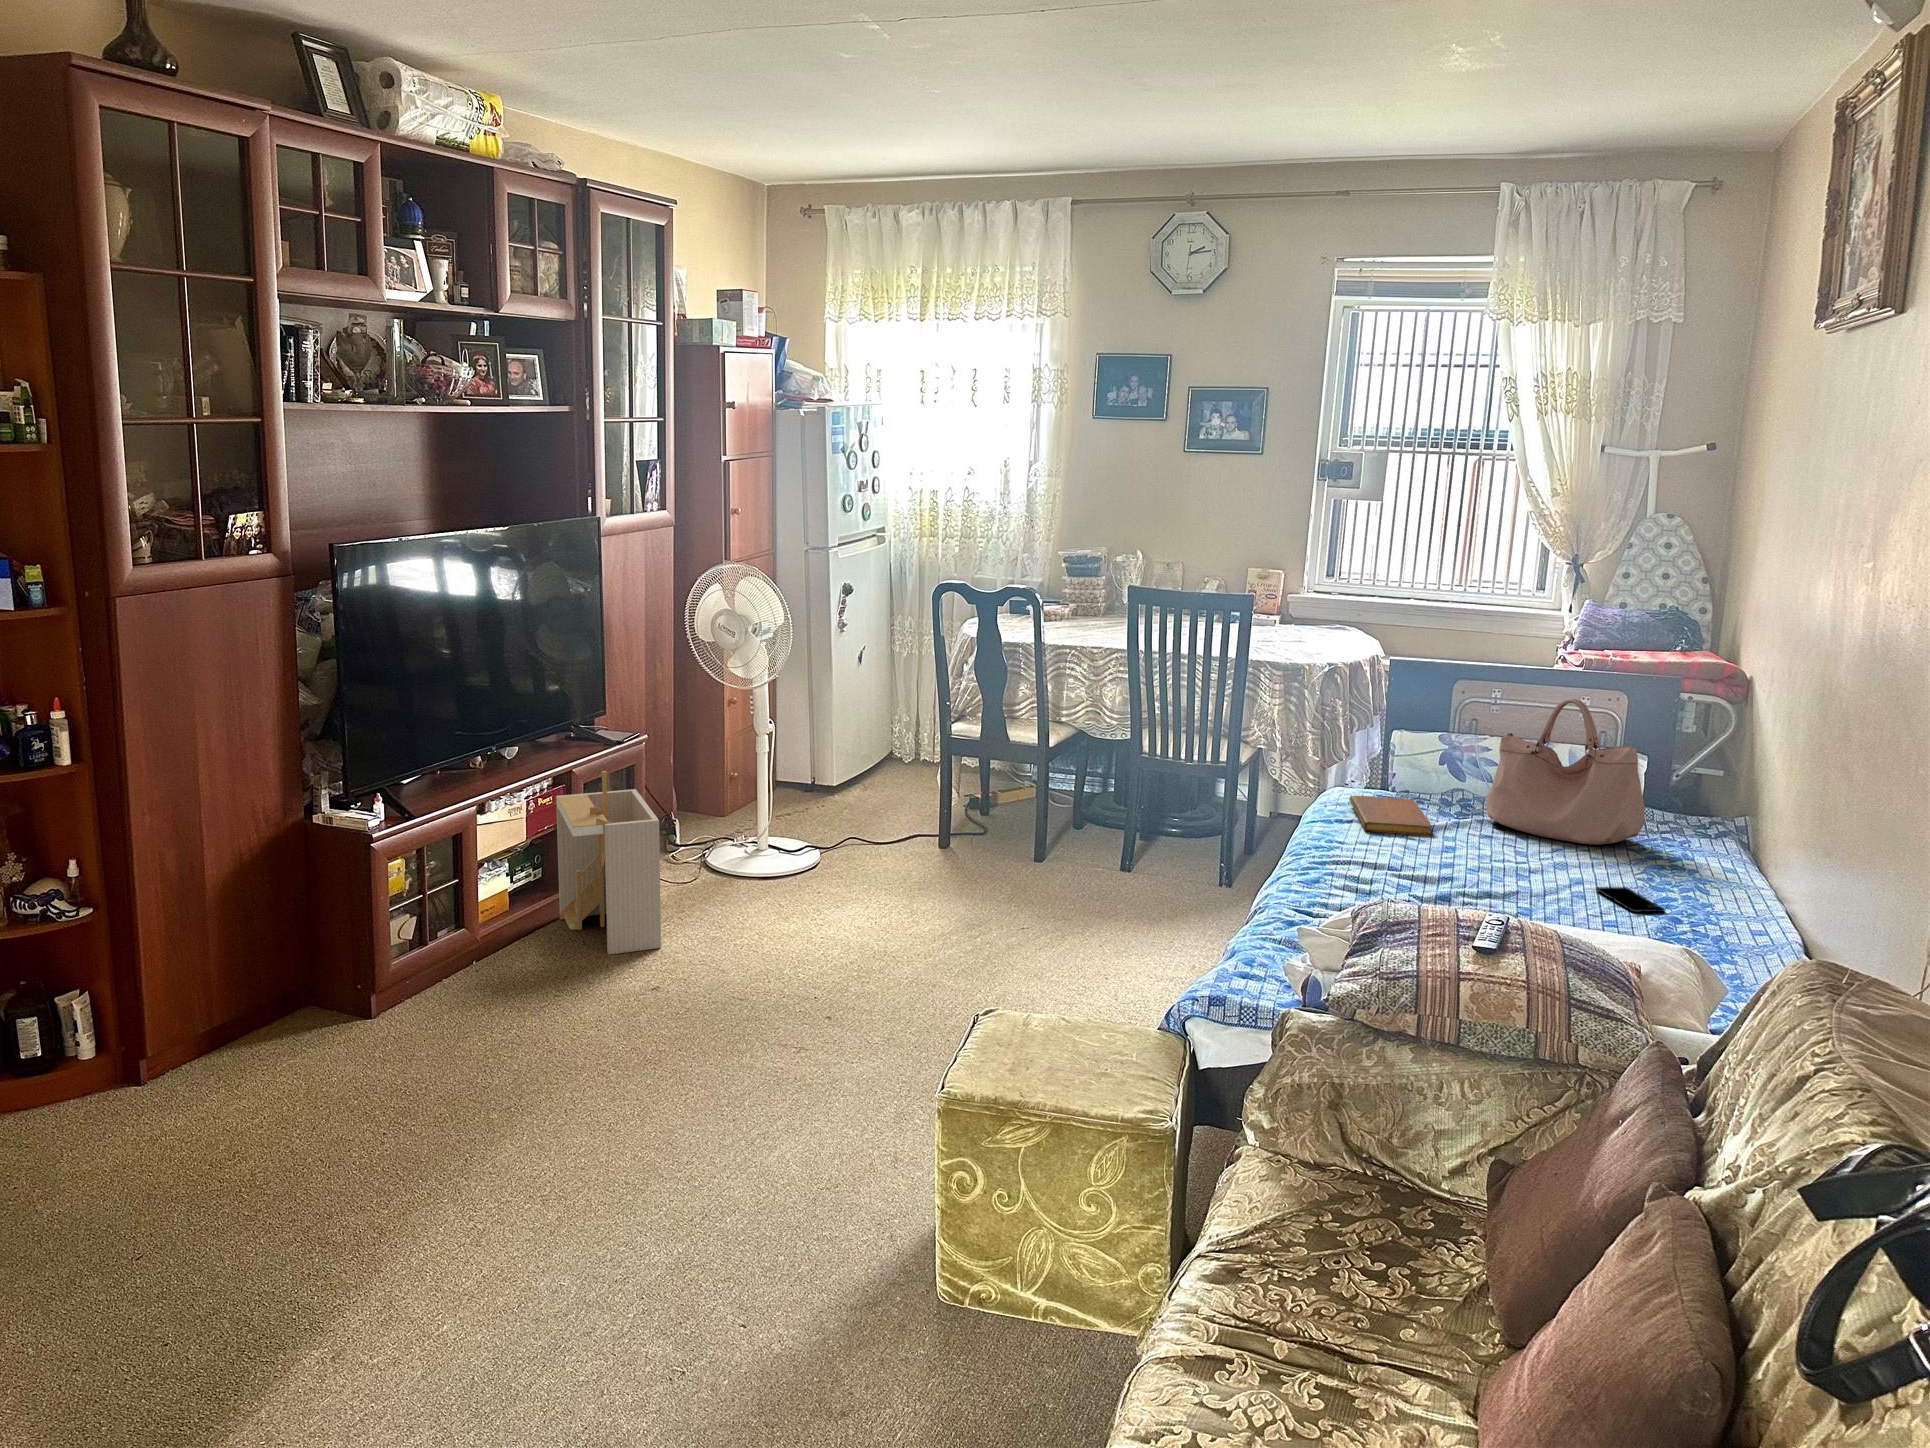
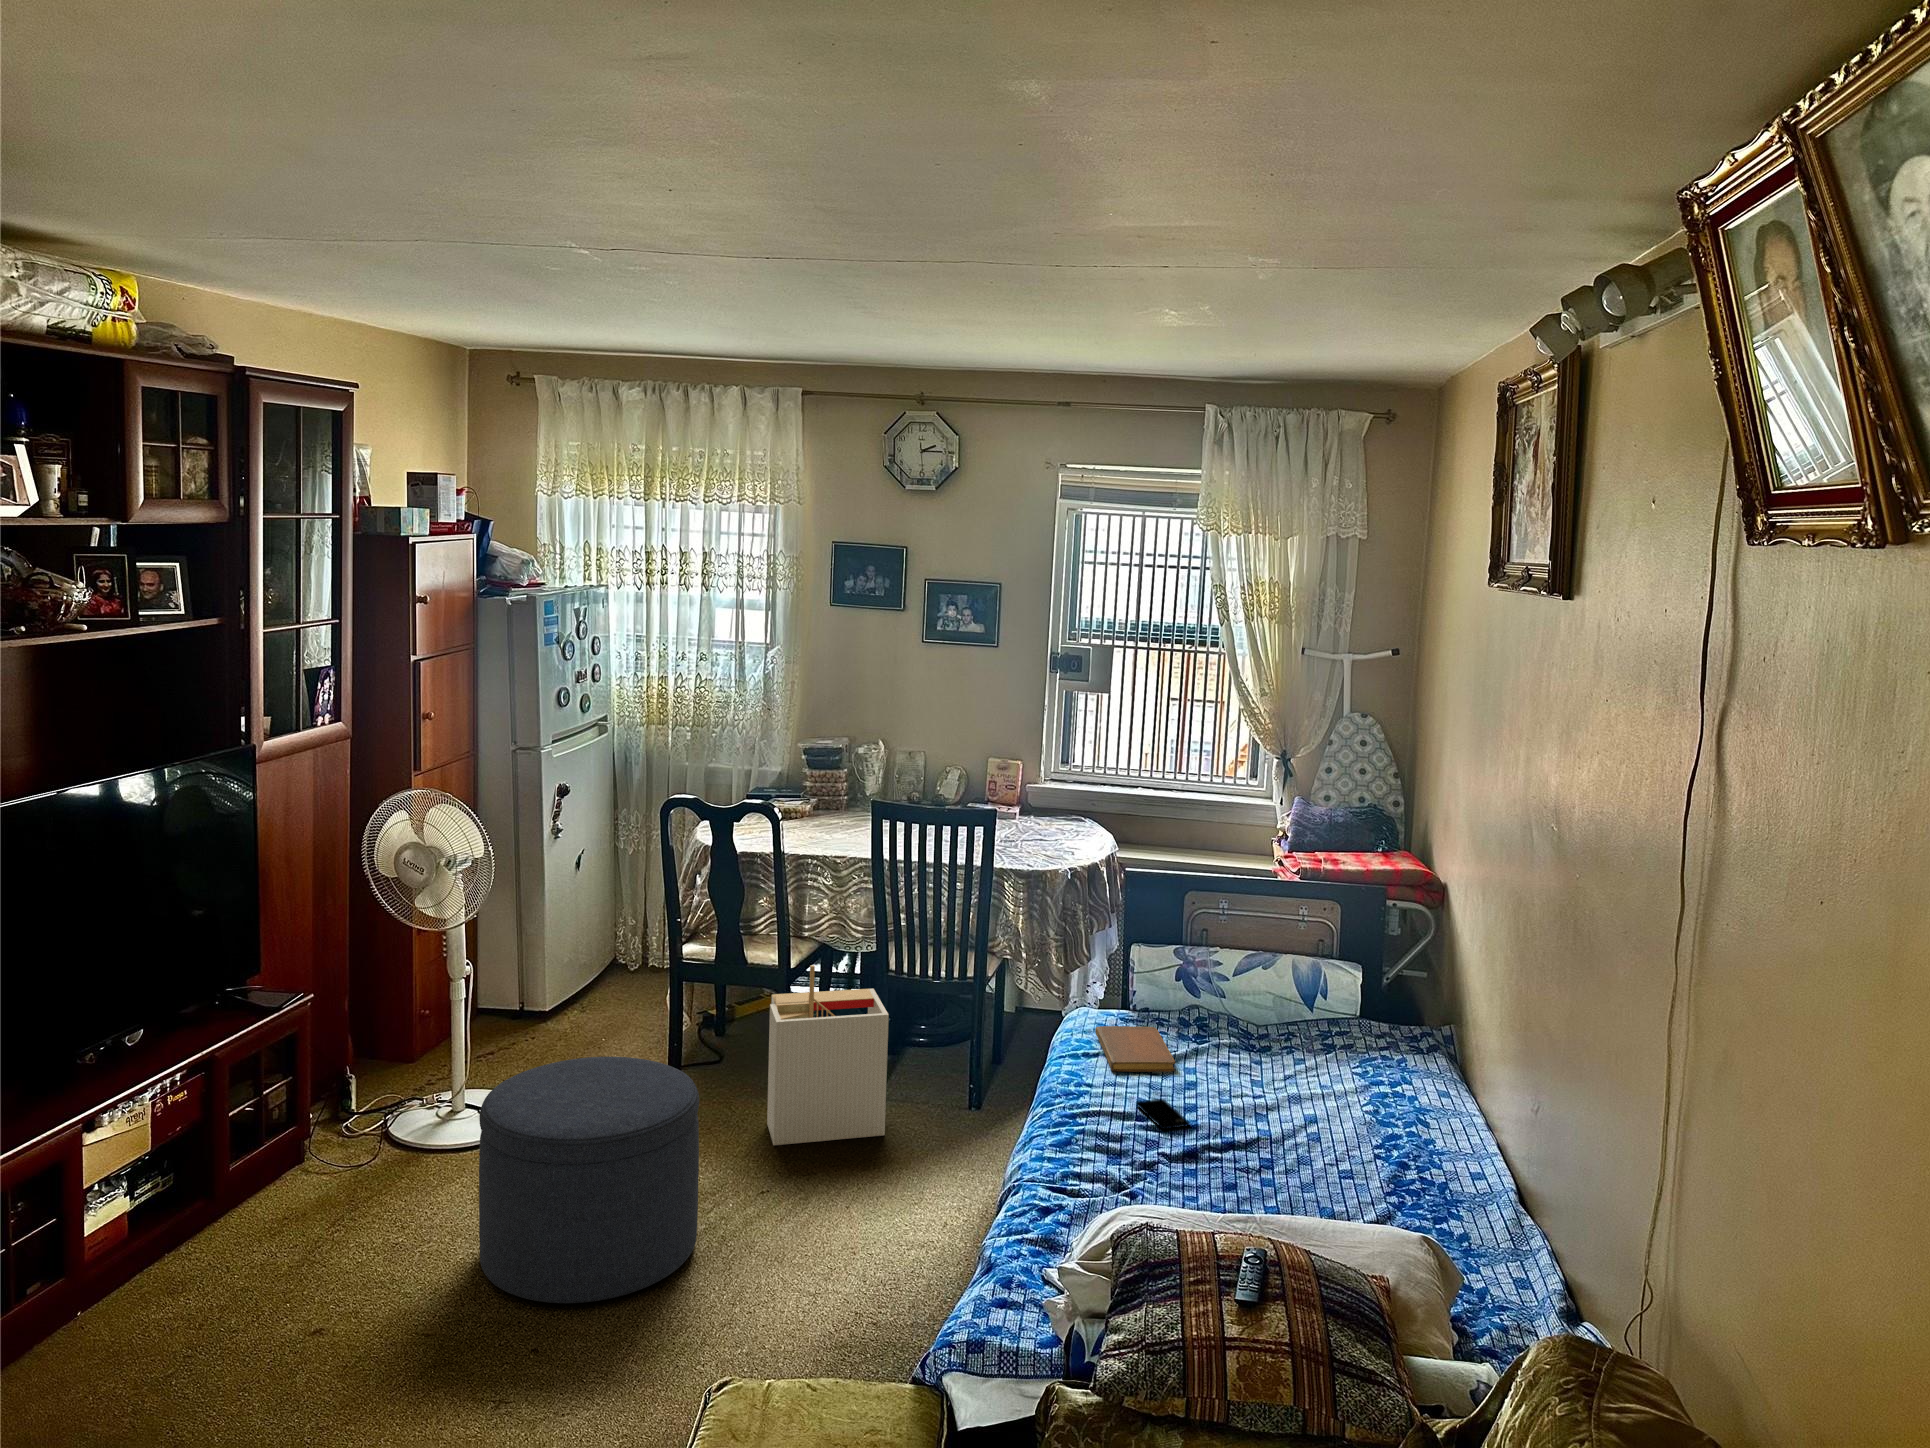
handbag: present [1486,699,1645,845] -> none [1223,926,1367,1071]
storage bin: present [556,771,661,954] -> present [767,965,889,1145]
ottoman: none [778,796,967,994] -> present [479,1057,699,1303]
smartphone: present [1596,887,1665,912] -> present [1136,1099,1190,1129]

